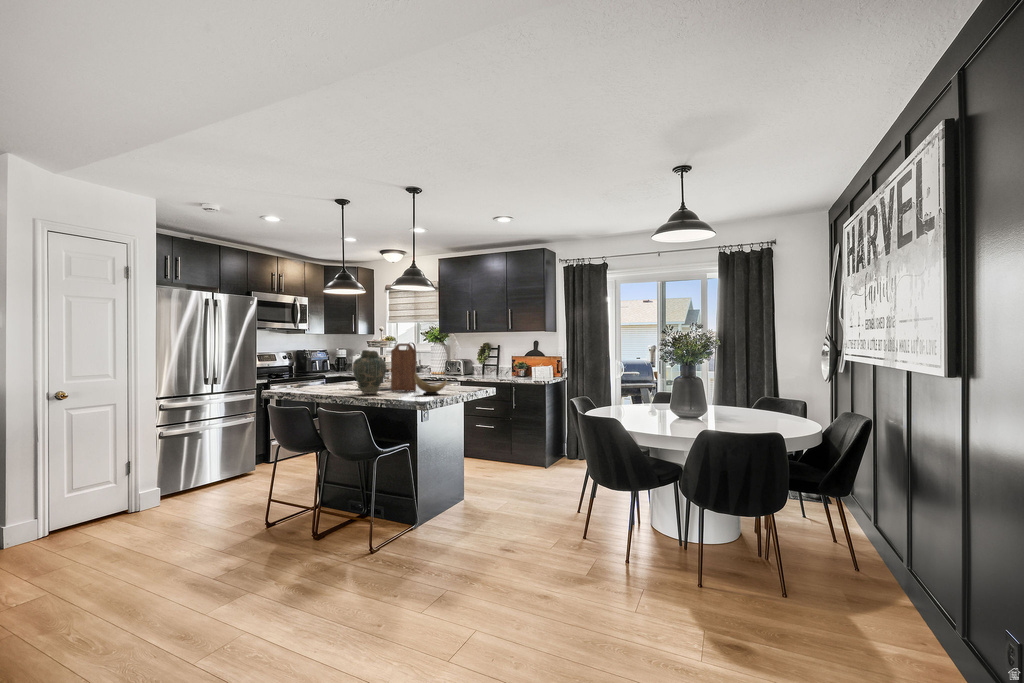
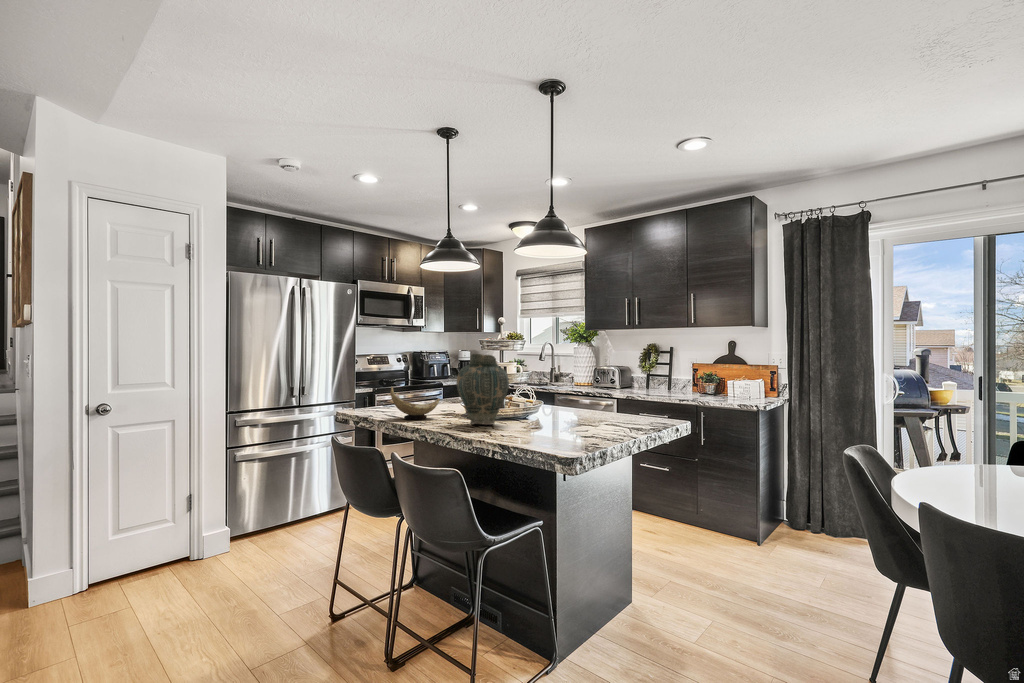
cutting board: present [391,344,416,391] -> none [518,344,556,421]
decorative bowl: present [414,373,447,395] -> present [390,387,440,420]

